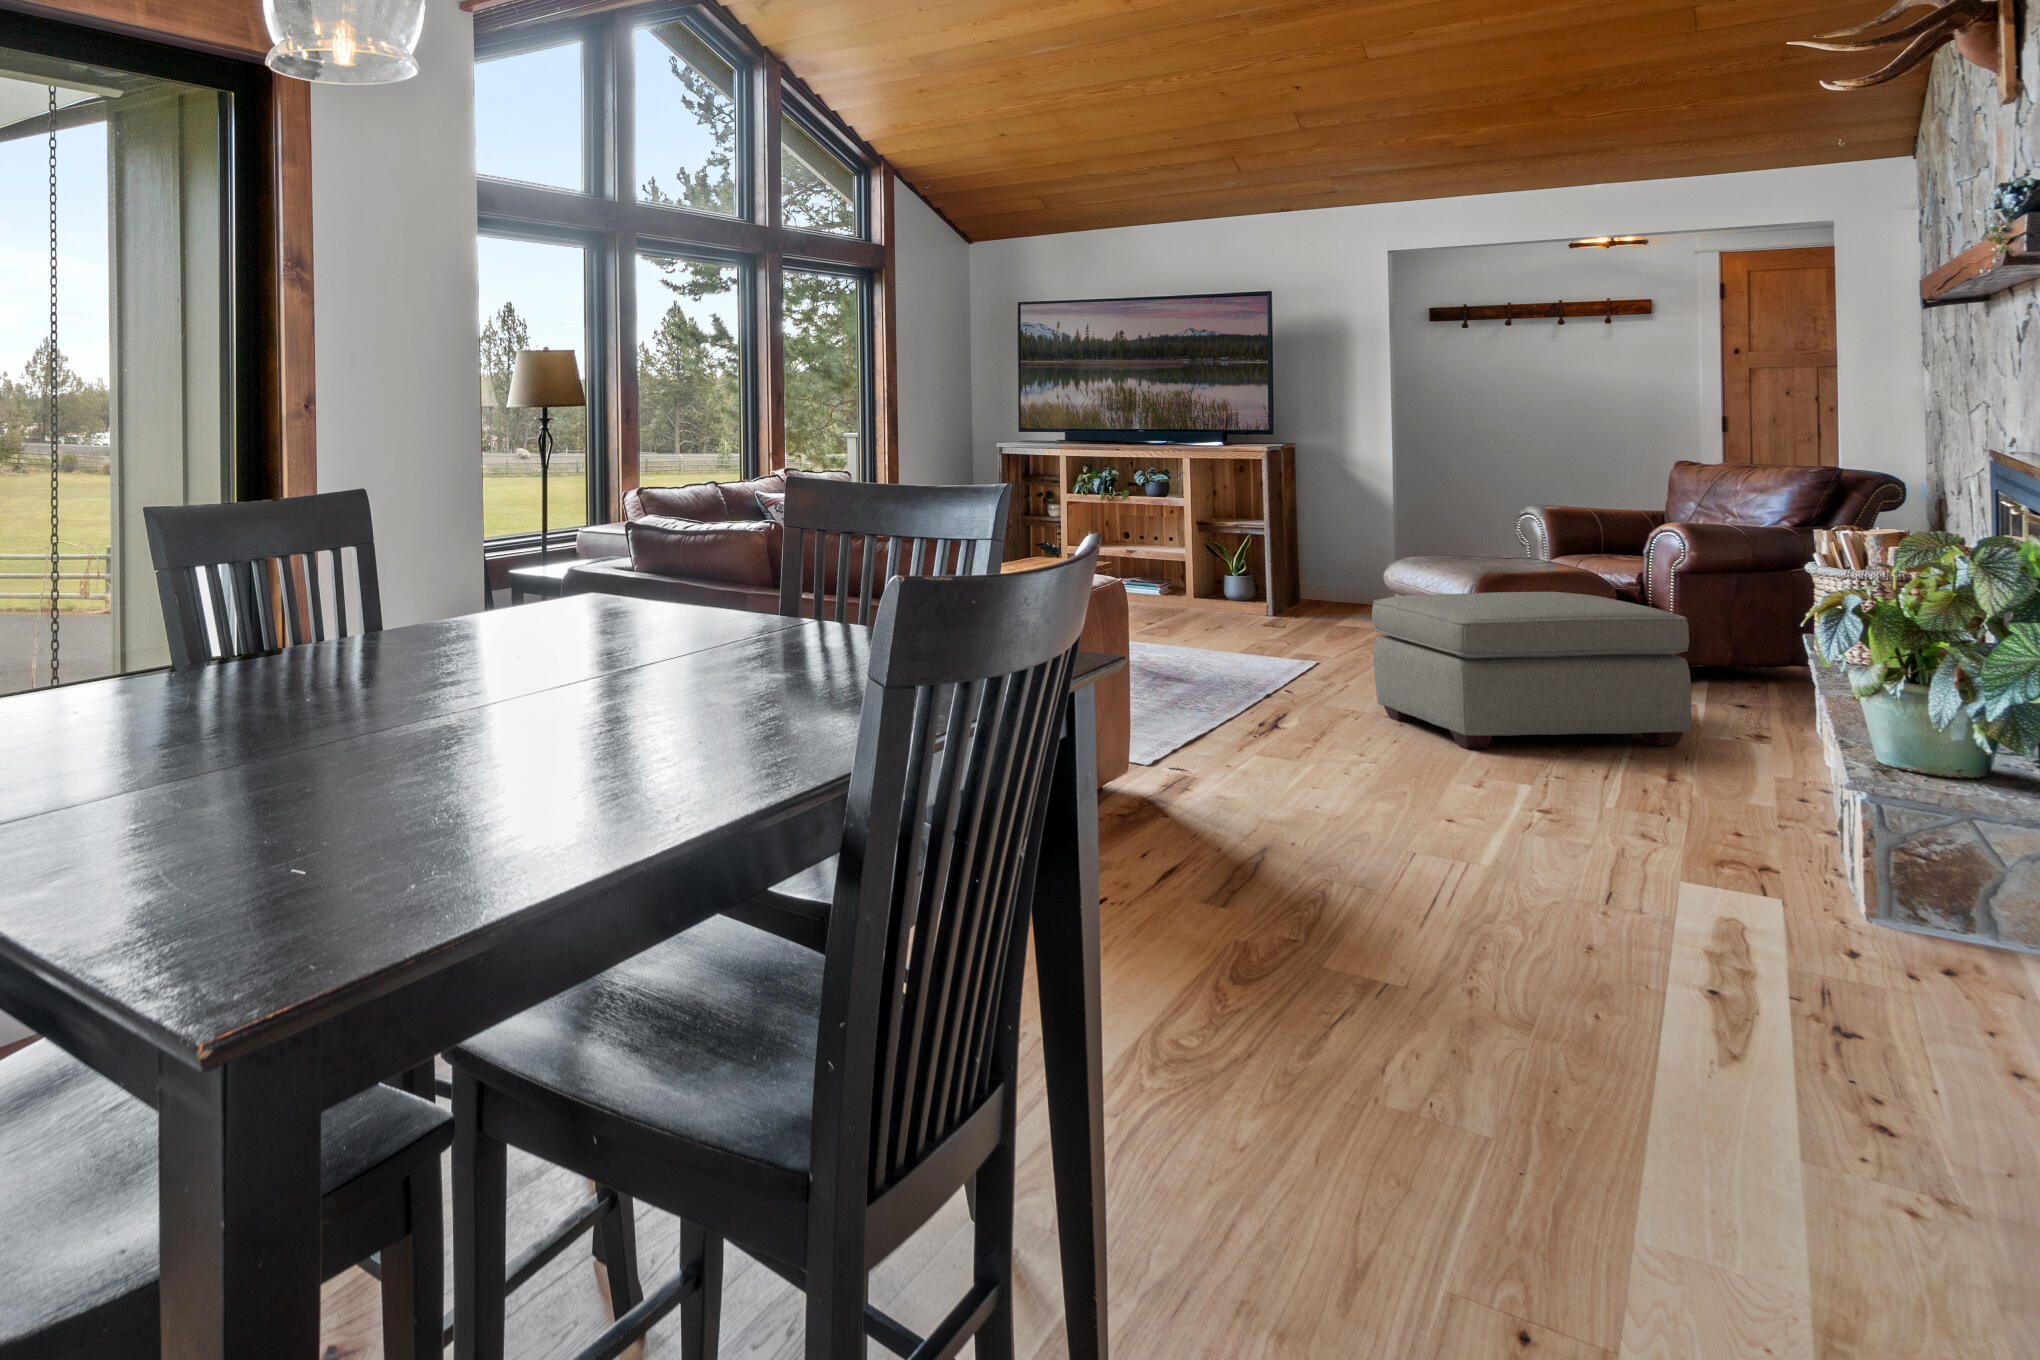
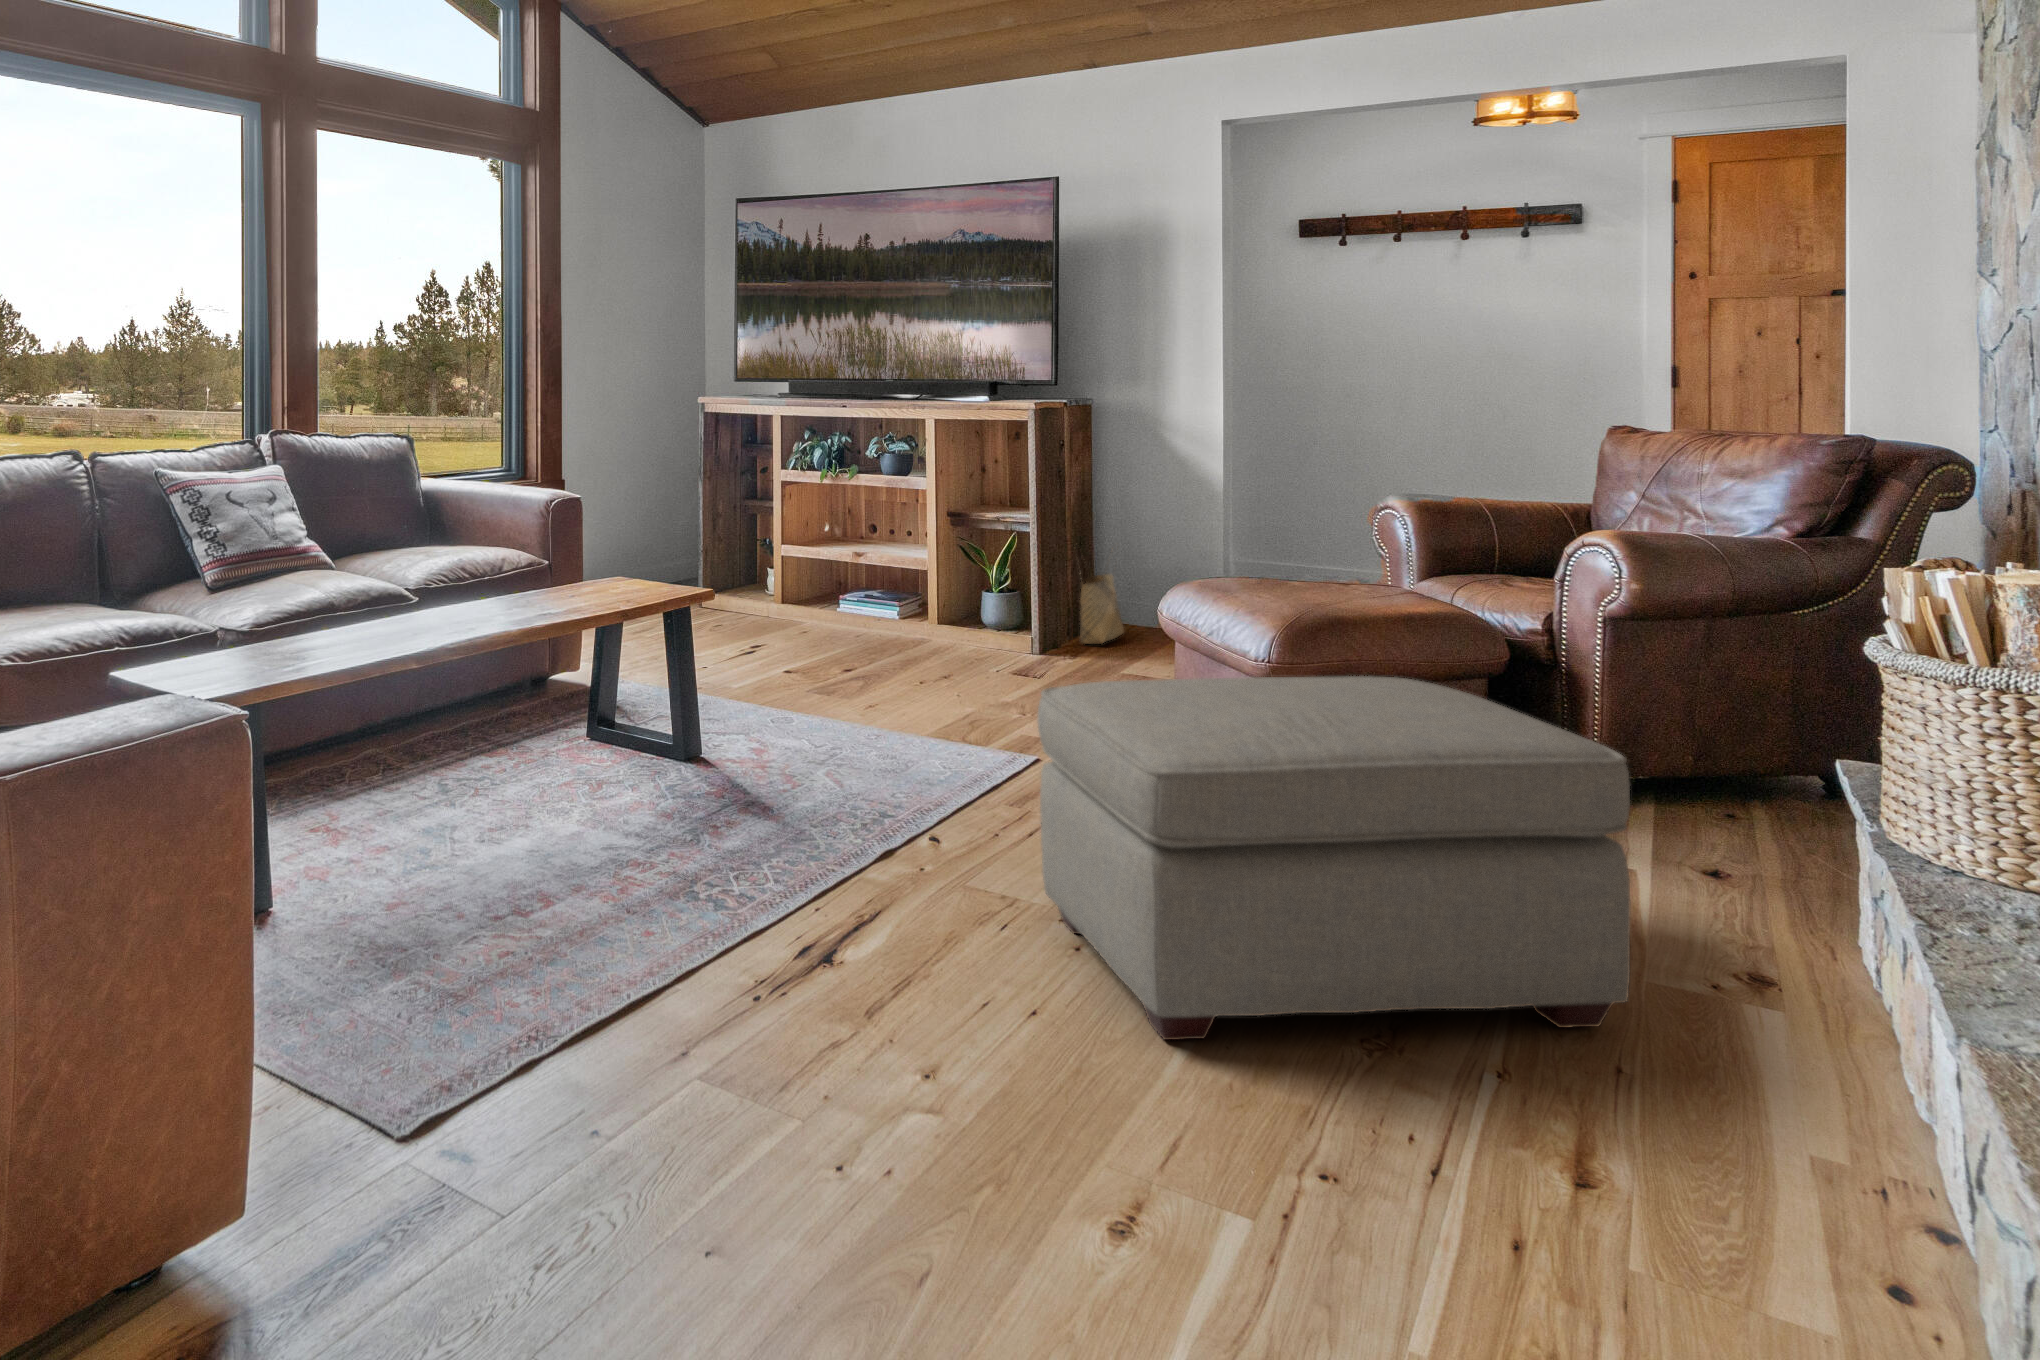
woven basket: none [1296,542,1332,610] -> present [1076,543,1124,644]

